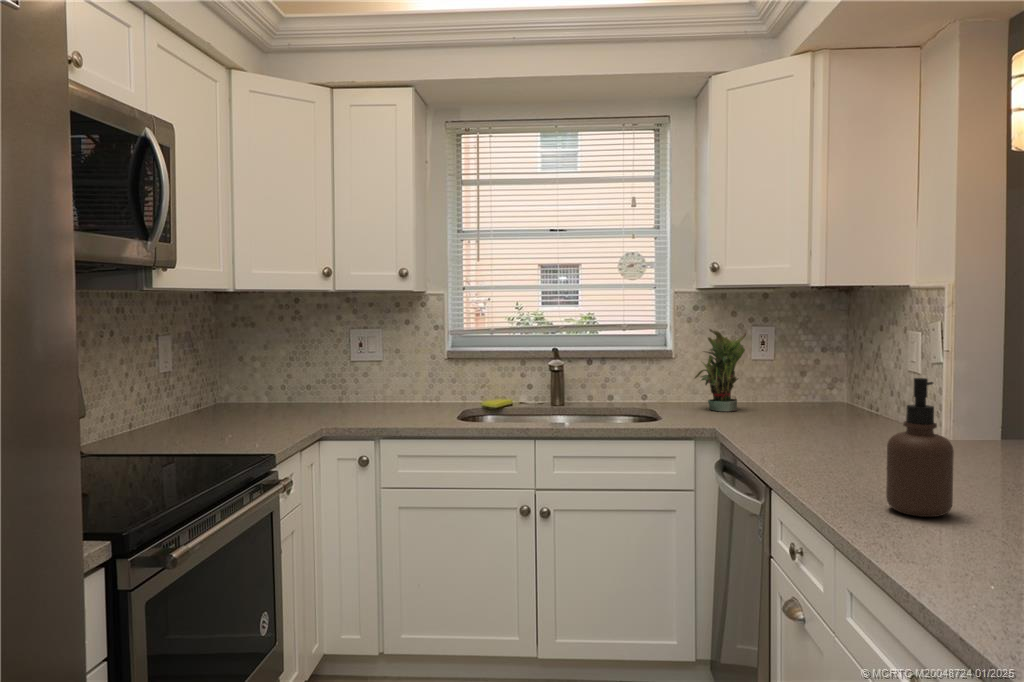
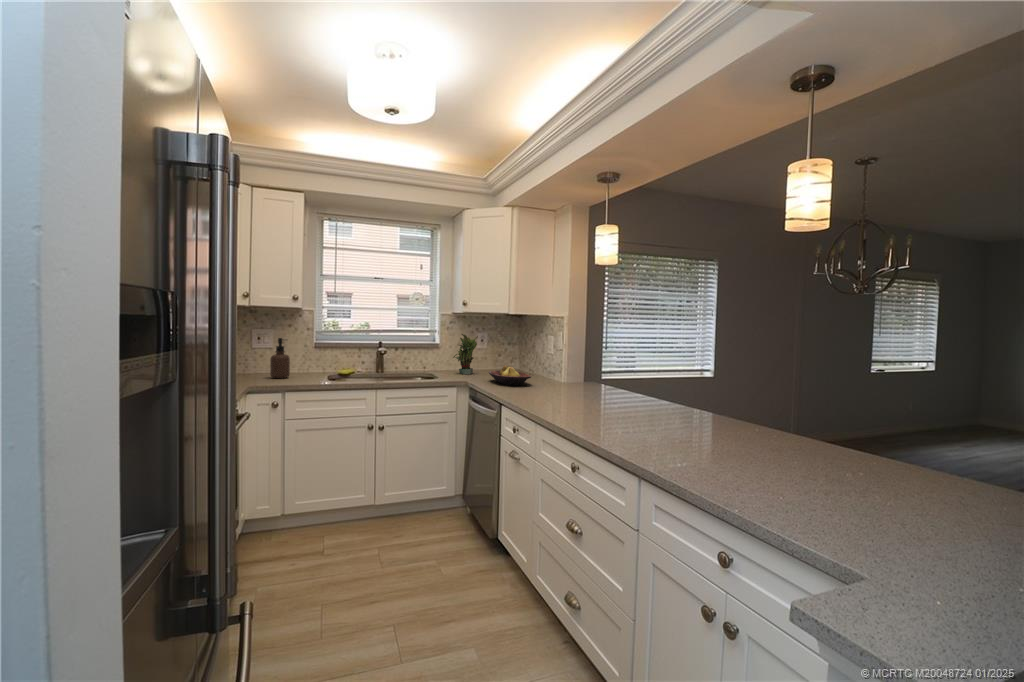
soap dispenser: present [886,378,954,517] -> present [270,338,290,378]
fruit bowl: none [763,398,863,446] -> present [489,365,531,386]

